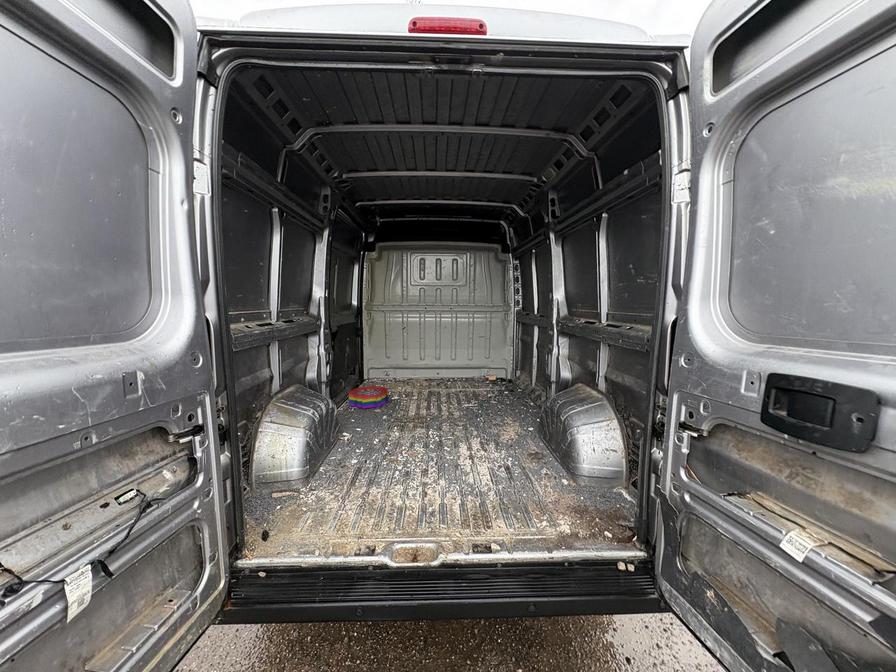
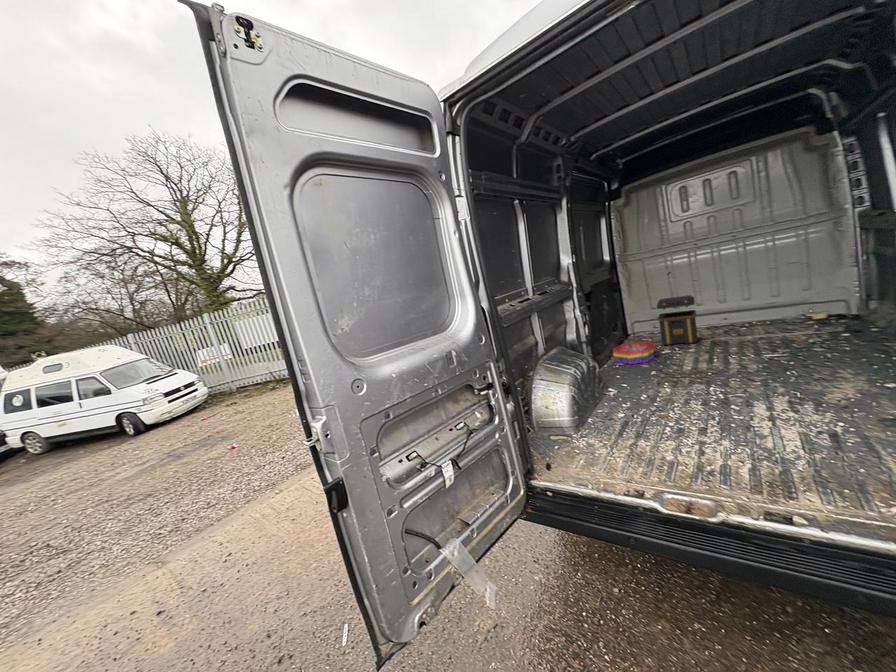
toolbox: none [392,347,422,391] -> present [657,295,698,345]

